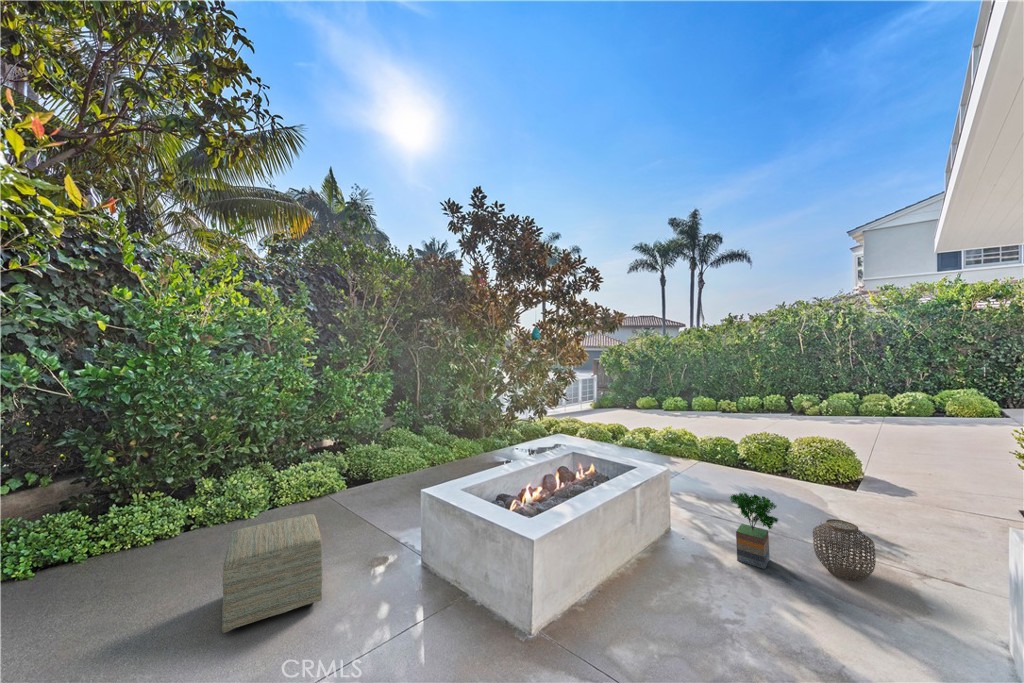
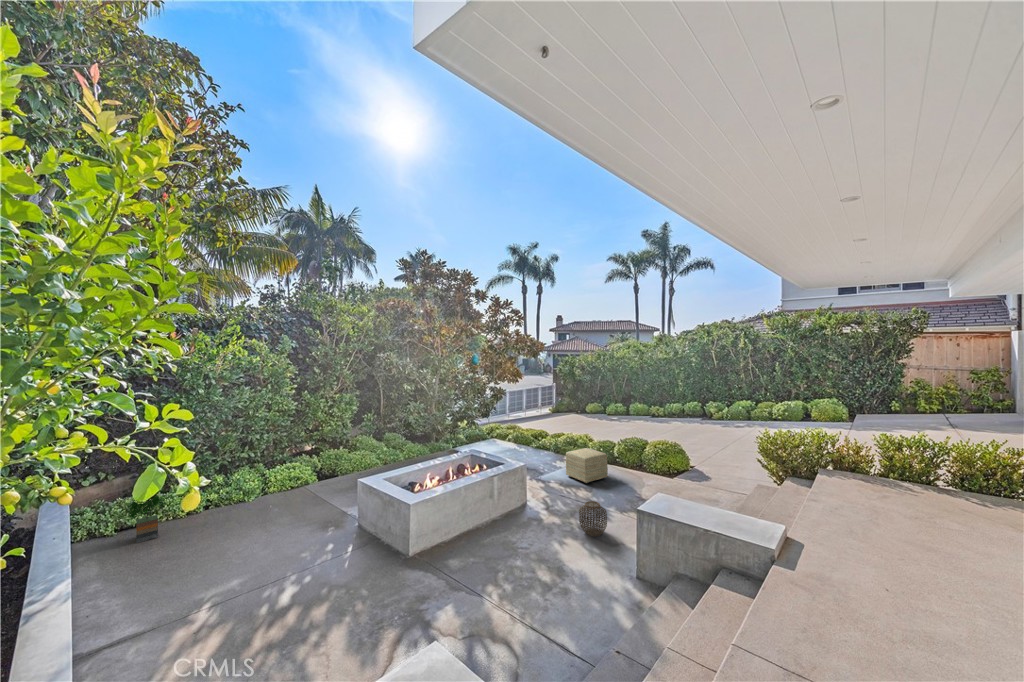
potted tree: present [730,493,778,569] -> present [127,495,166,543]
ottoman: present [222,514,322,633] -> present [566,448,608,483]

